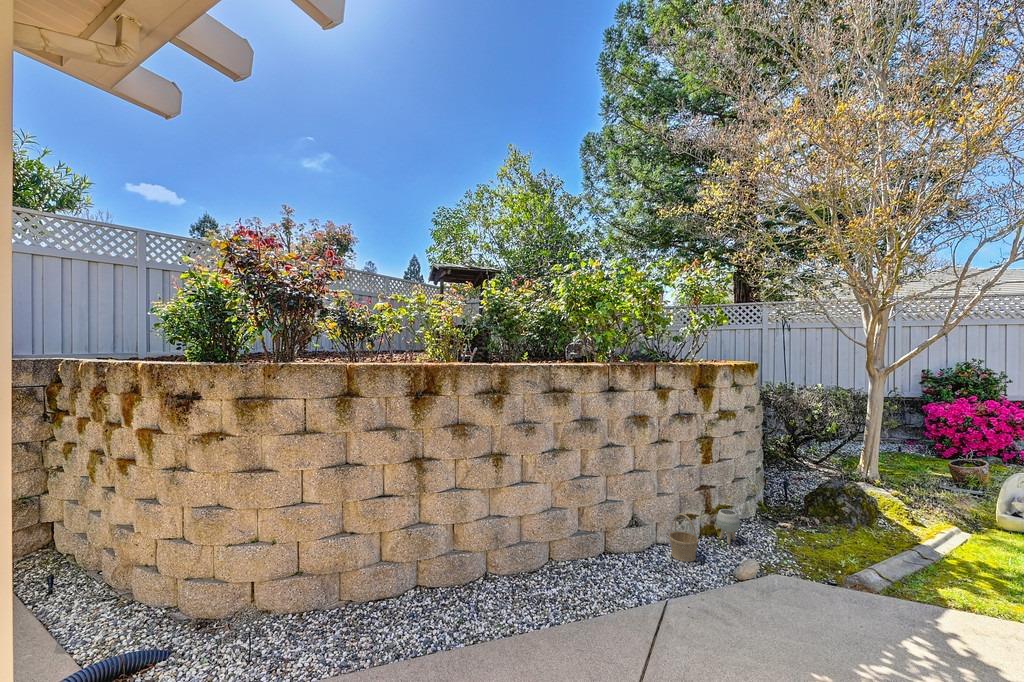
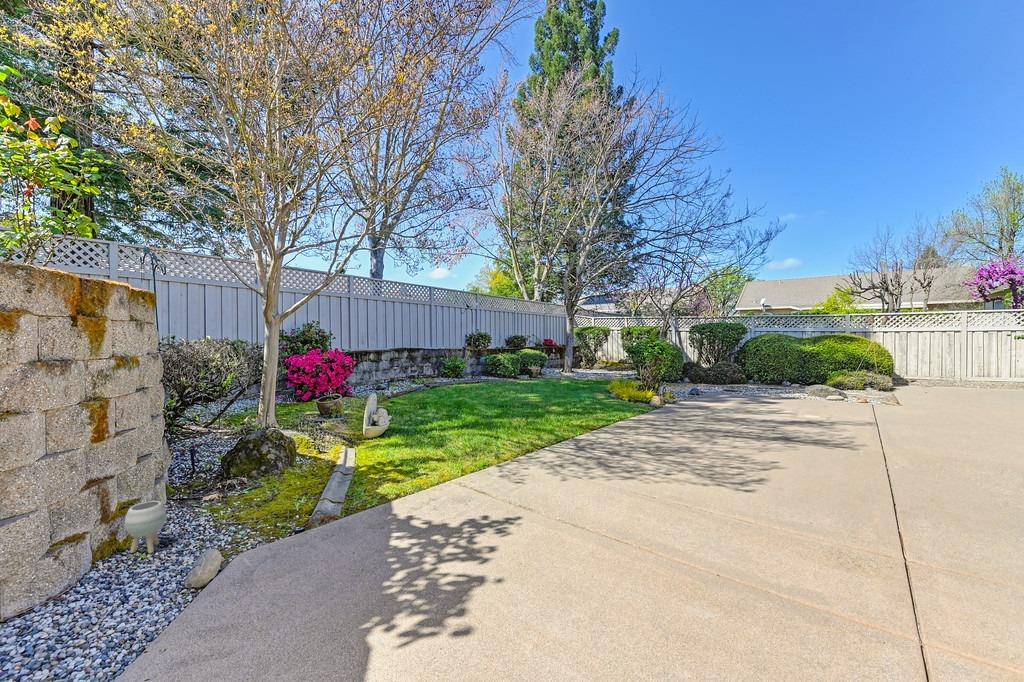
basket: present [669,513,699,562] -> none [40,534,112,625]

